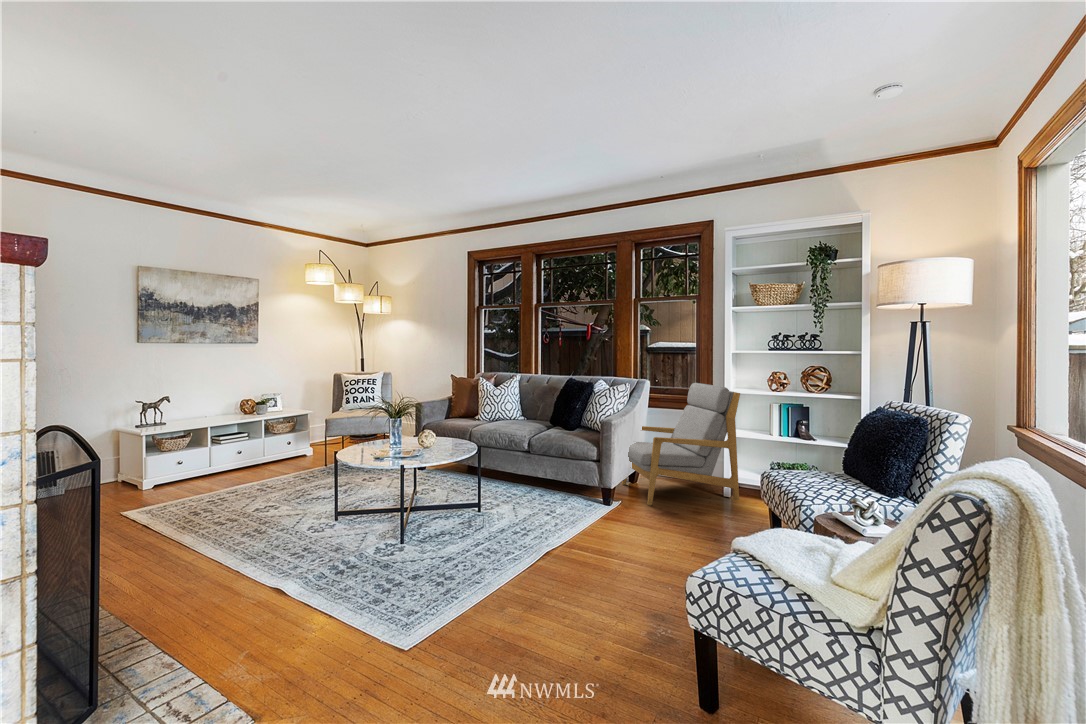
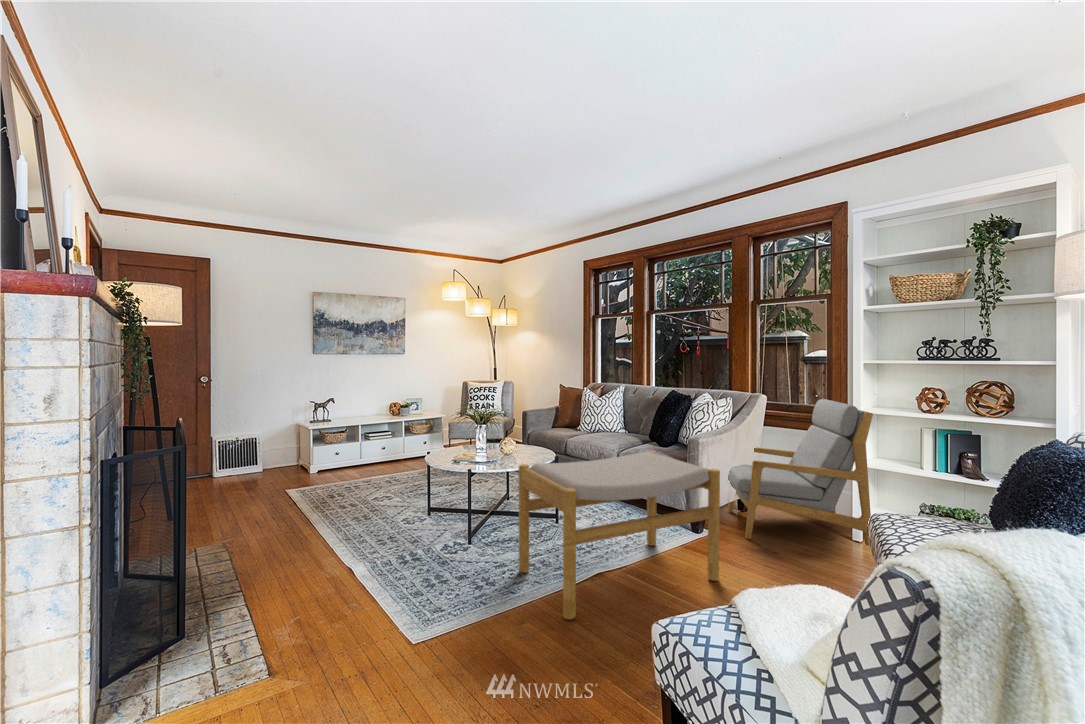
footstool: none [469,434,648,597] -> present [519,451,720,620]

